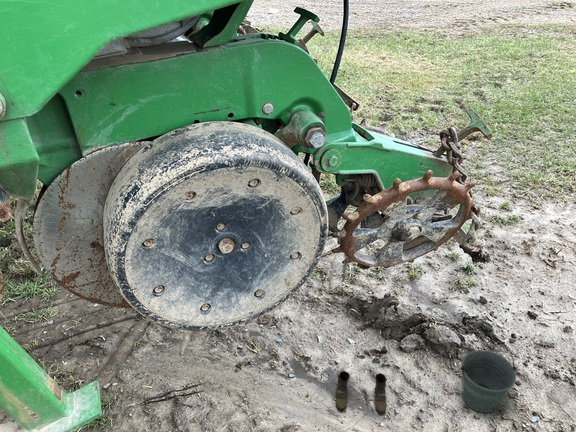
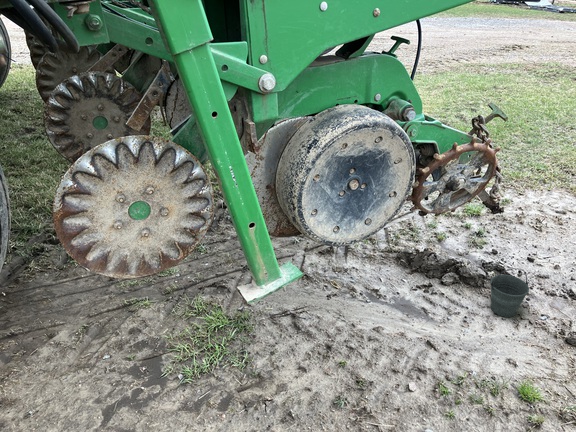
boots: present [336,371,387,413] -> none [404,292,441,319]

